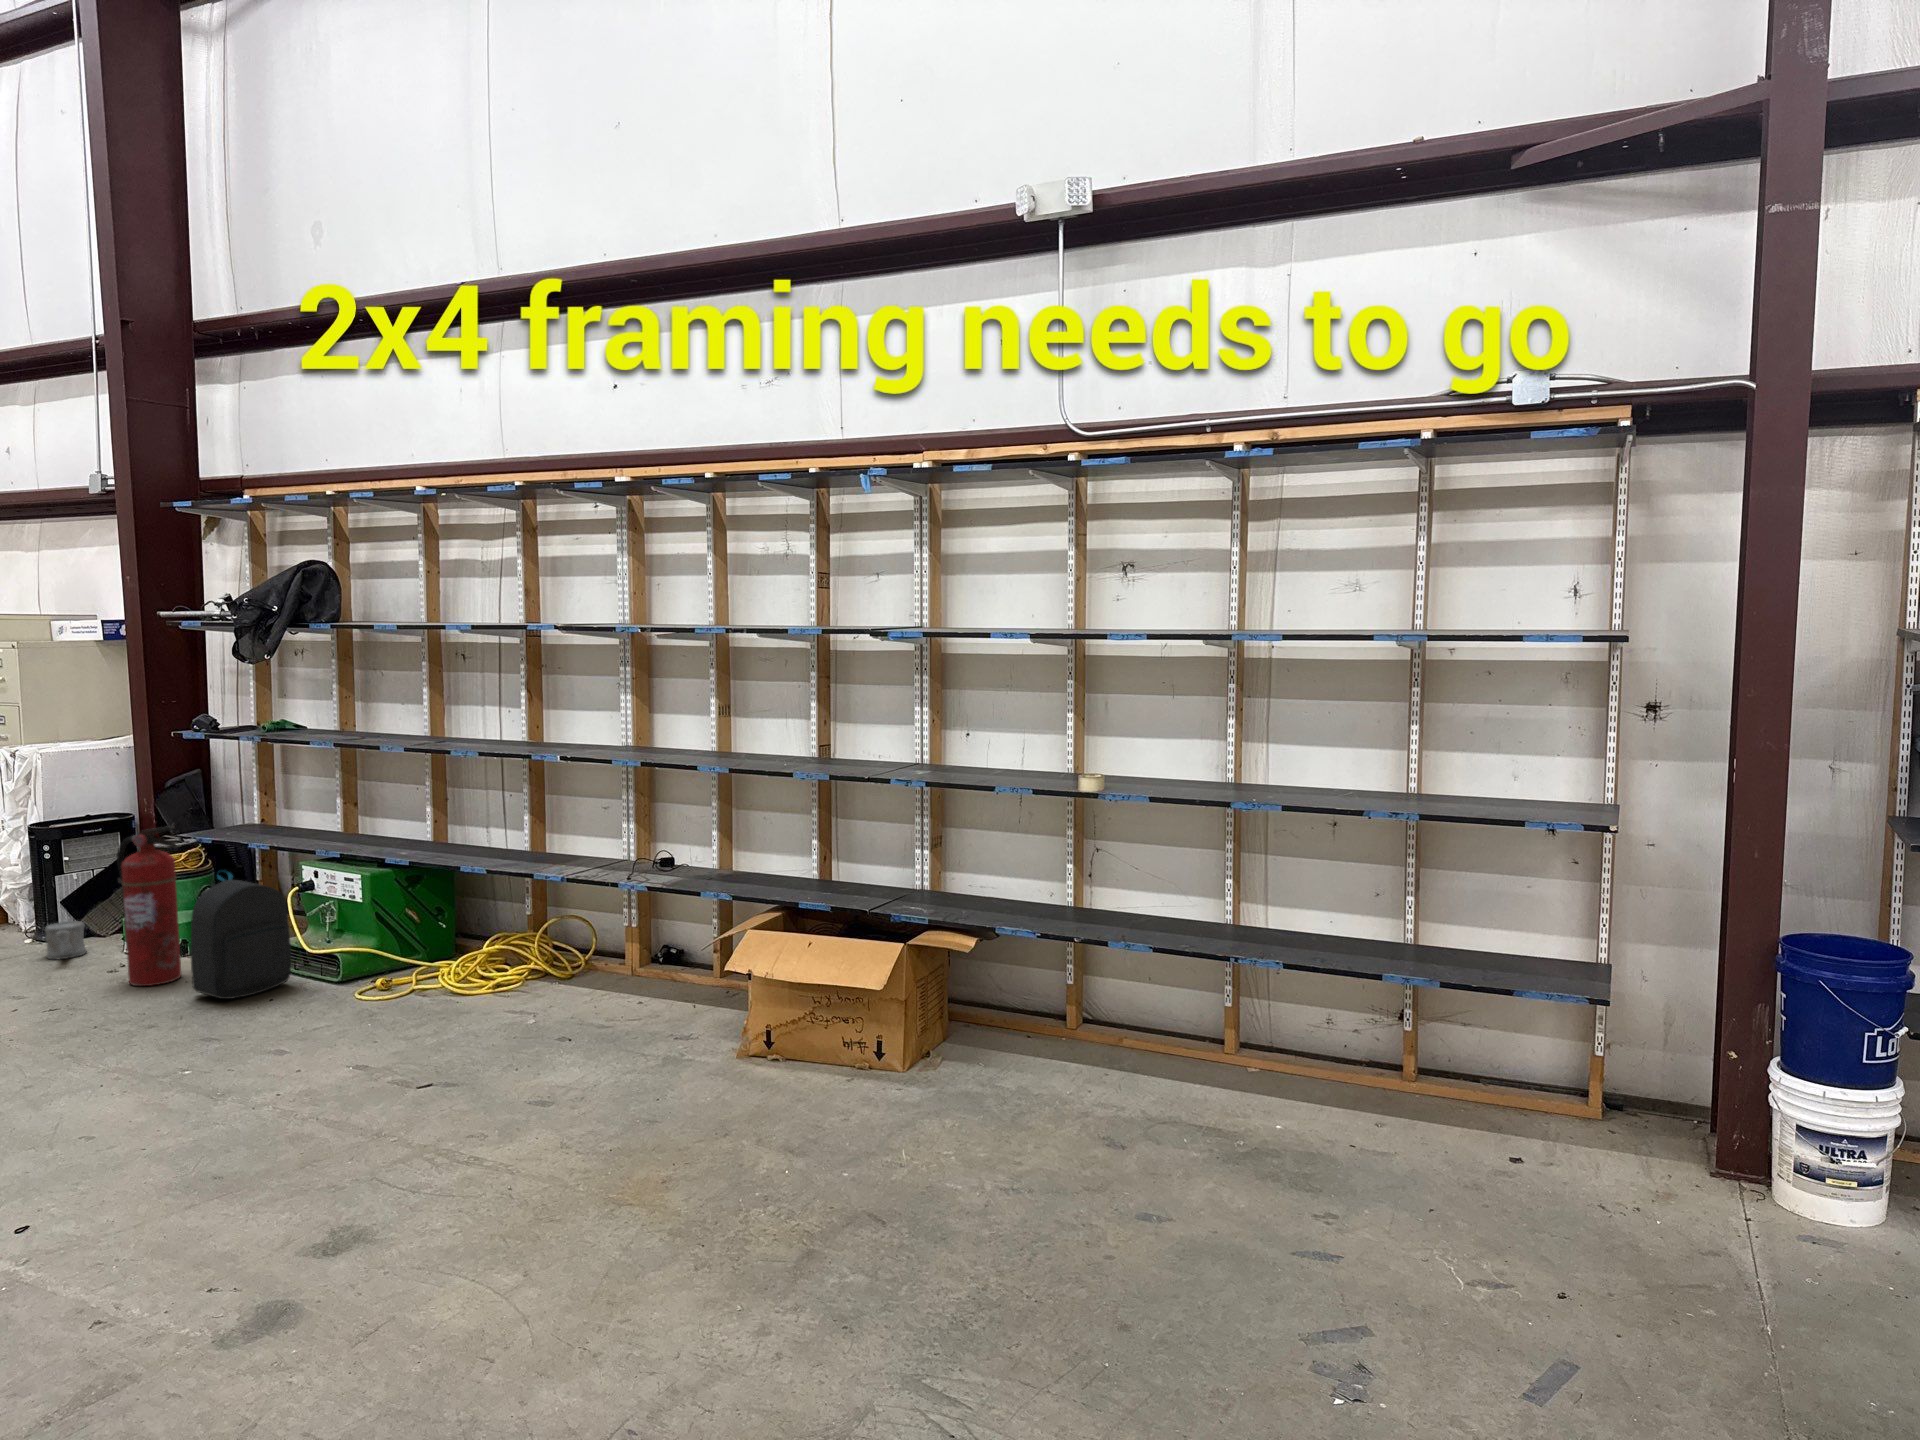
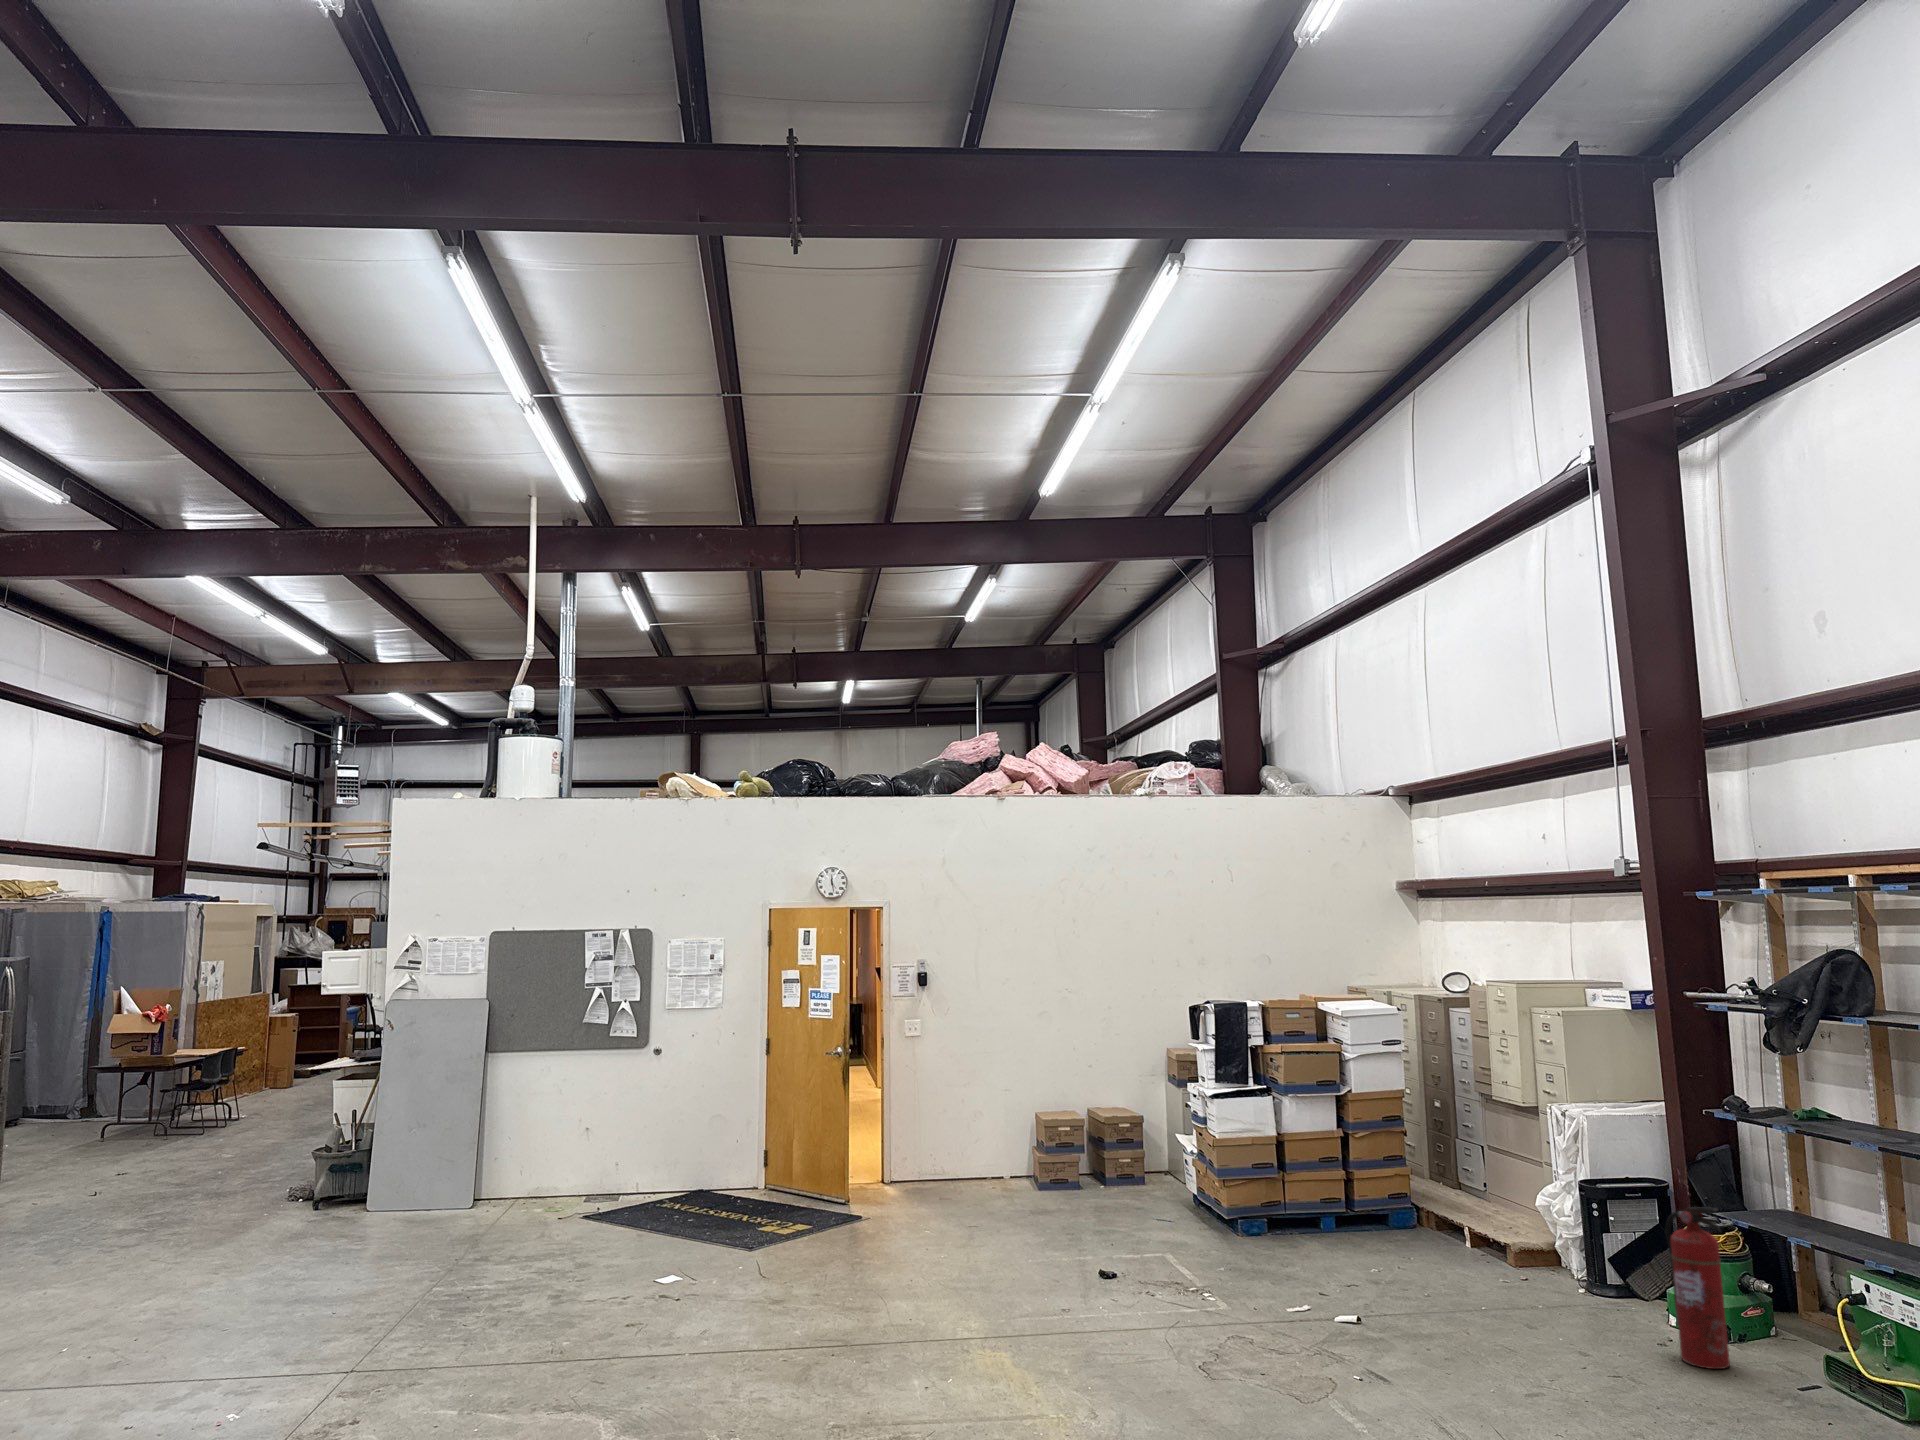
backpack: present [191,870,291,999] -> none [1742,1264,1848,1410]
watering can: present [44,919,87,959] -> none [1600,1275,1636,1316]

